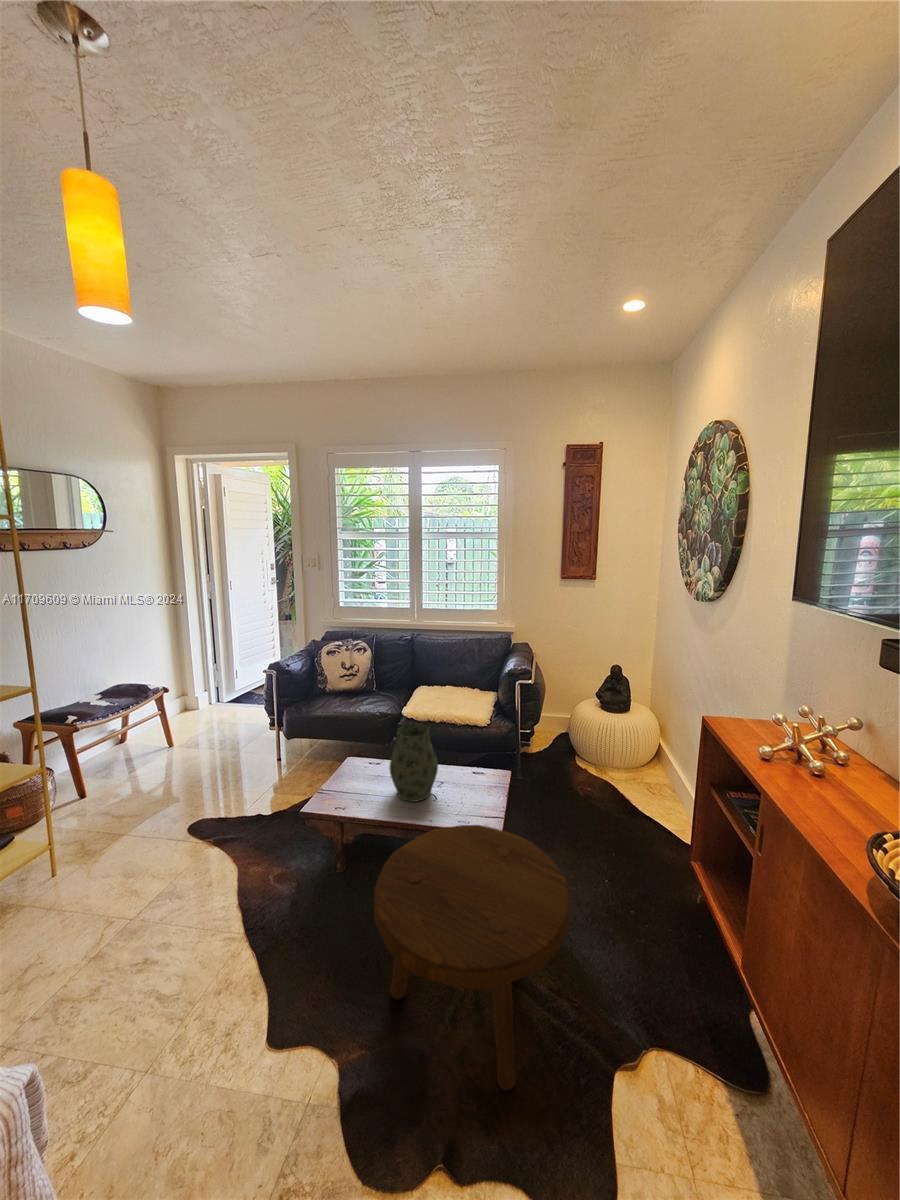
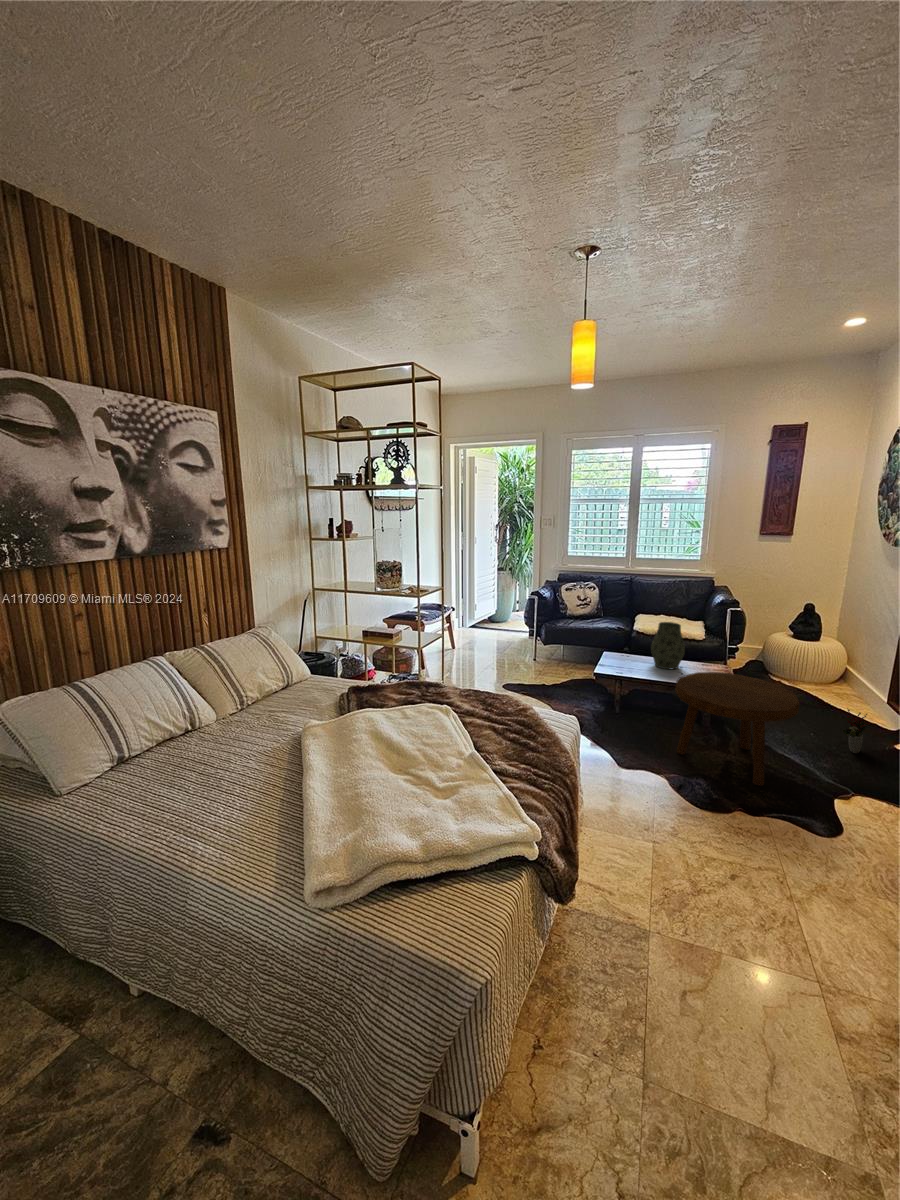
decorative plant: none [648,860,683,933] -> present [843,708,870,753]

